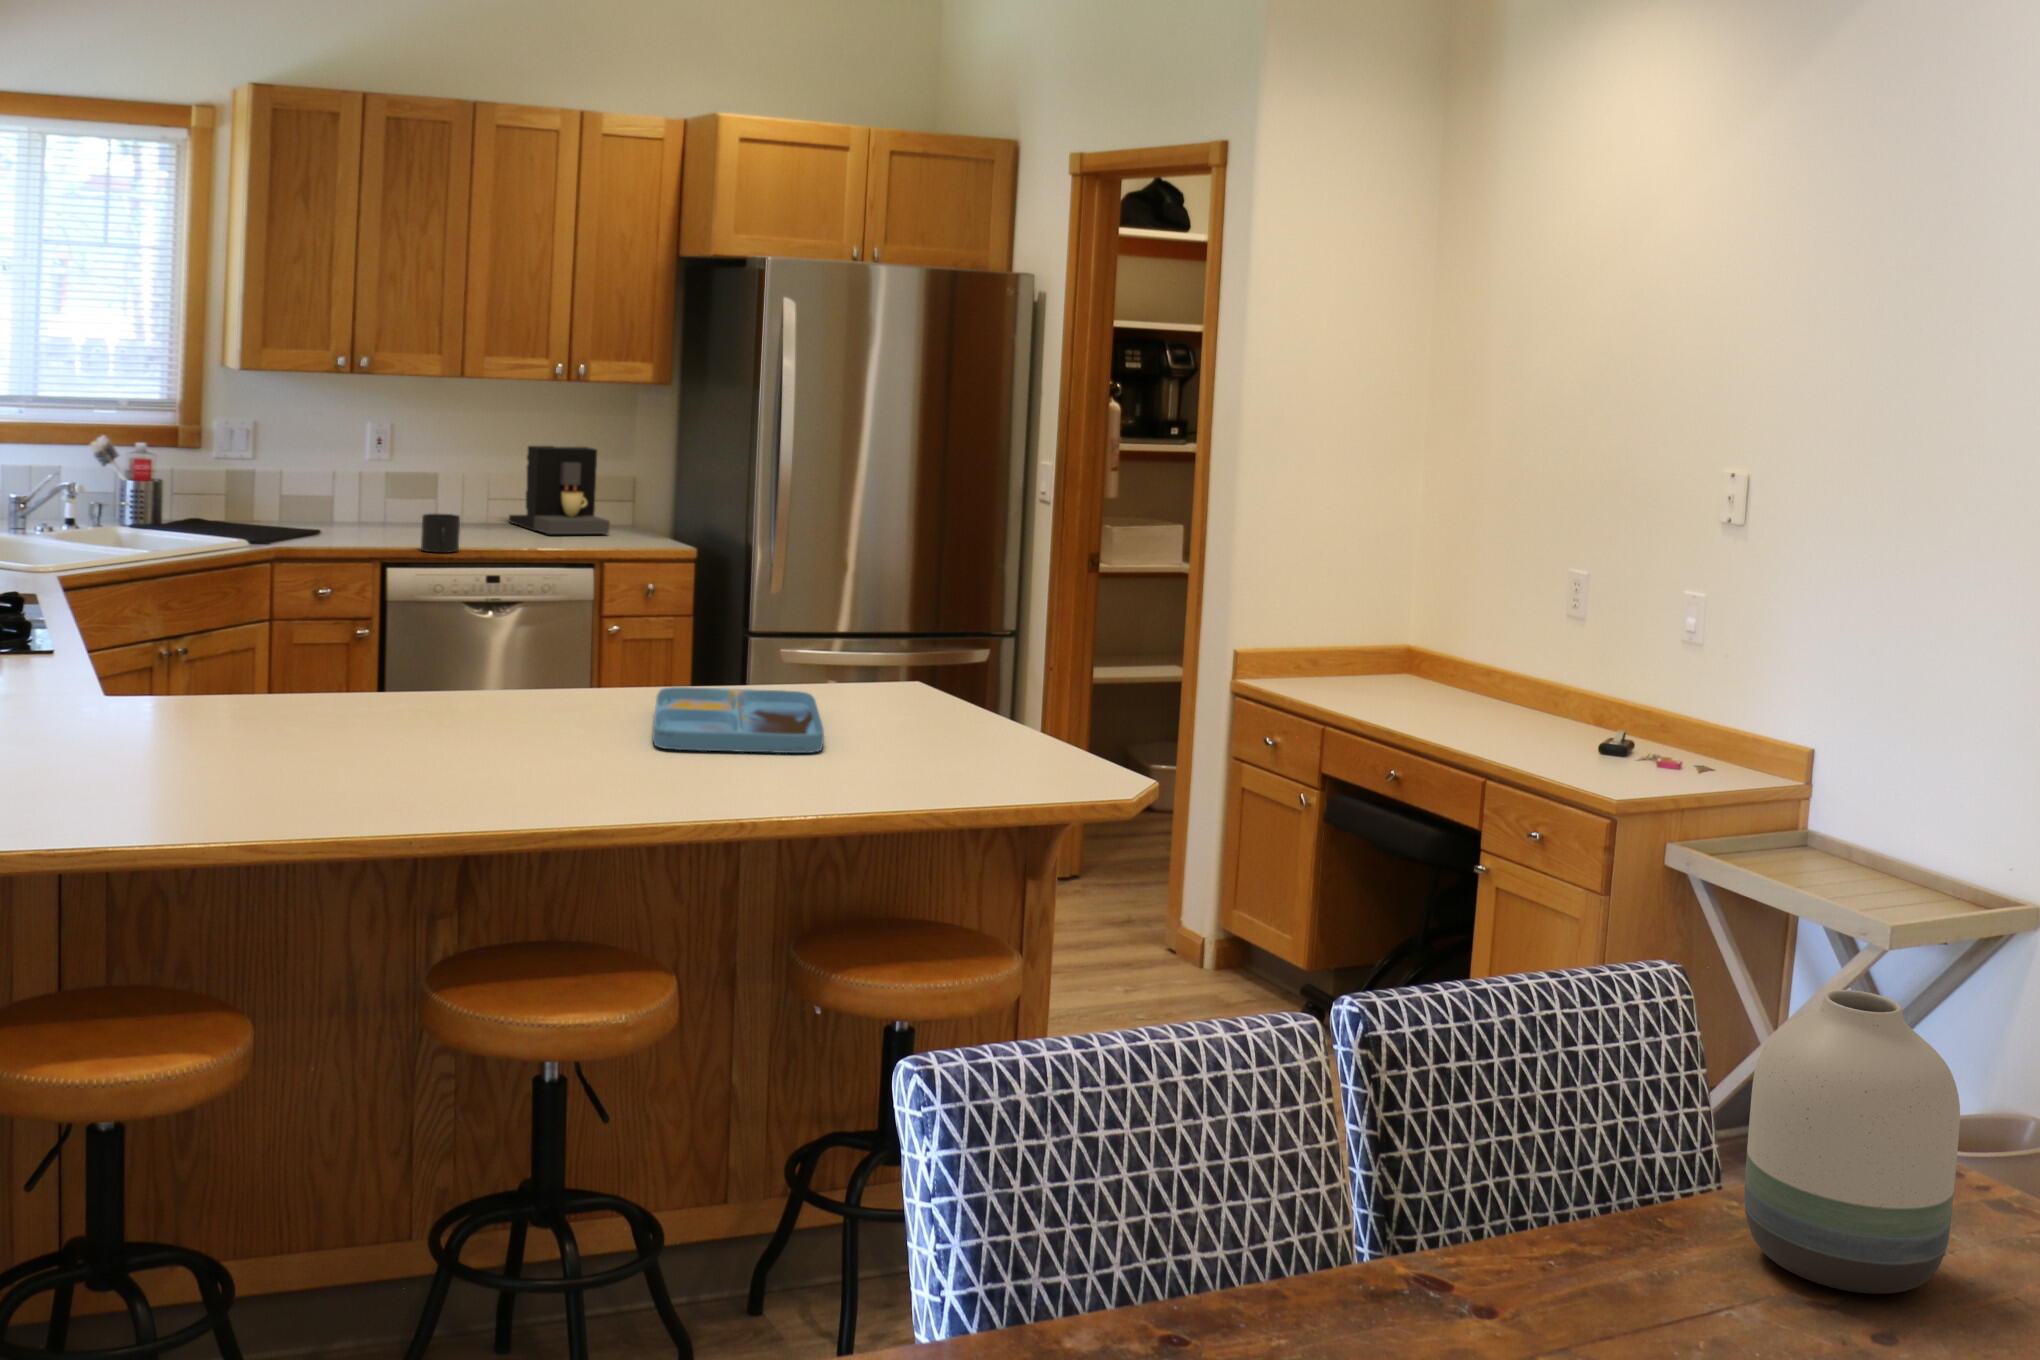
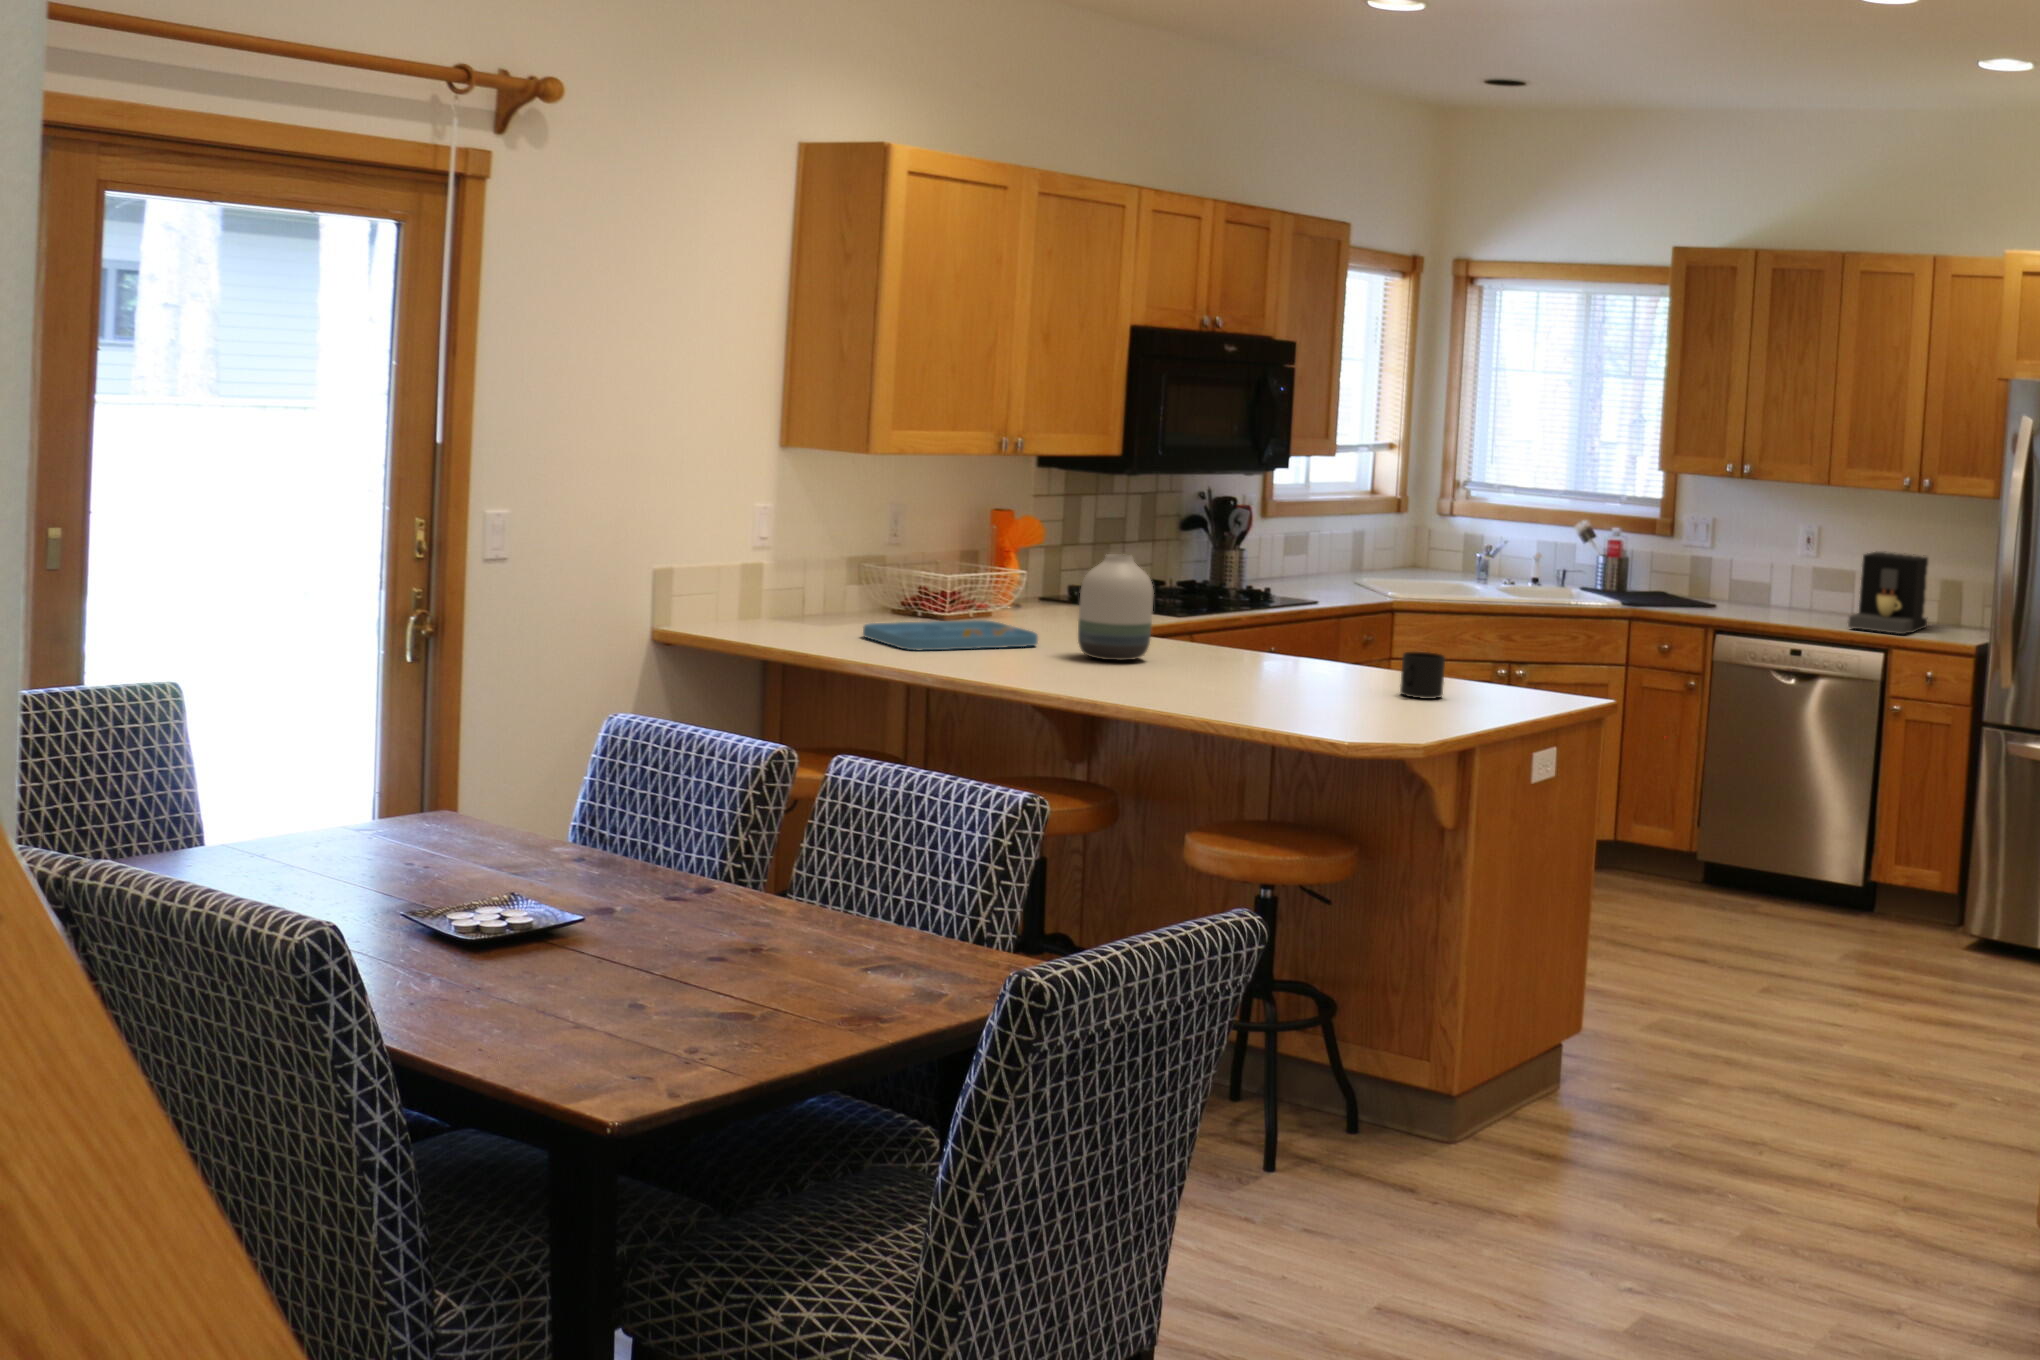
mug: present [421,514,460,553] -> present [1400,652,1445,699]
tray: present [653,687,824,753] -> present [863,620,1038,650]
vase: present [1744,990,1960,1294] -> present [1078,554,1154,660]

